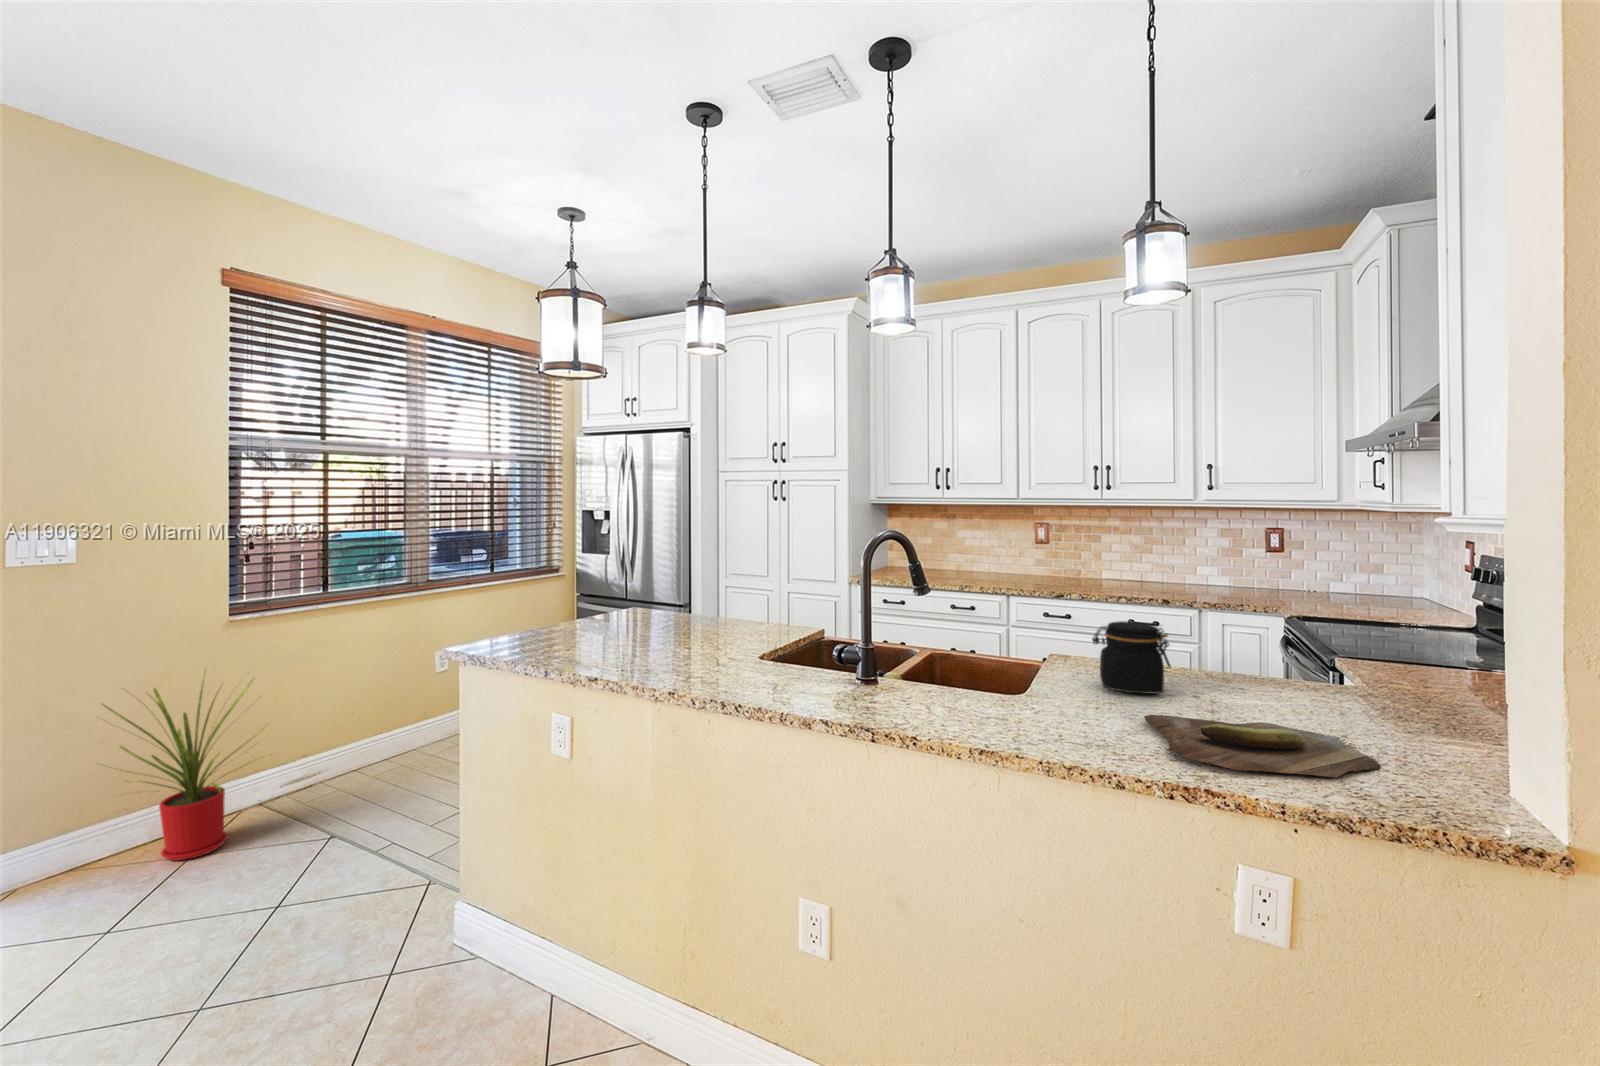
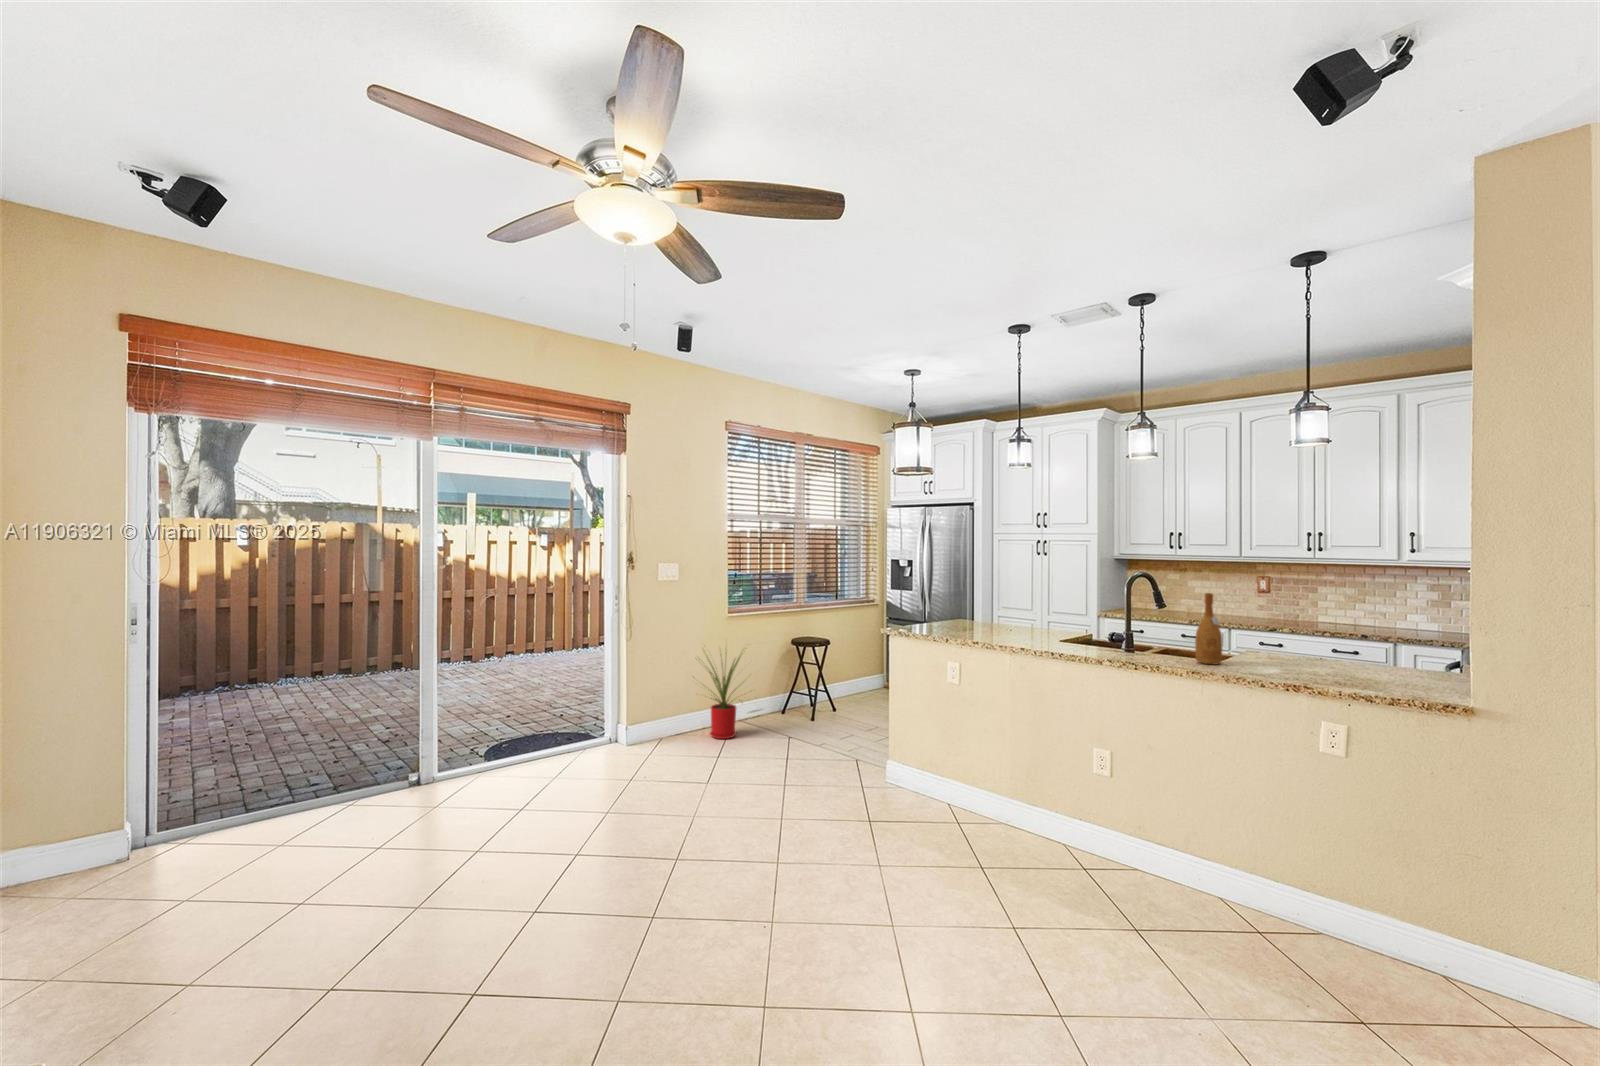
wine bottle: none [980,572,1027,715] -> present [1195,593,1222,665]
jar: present [1092,621,1171,694] -> none [1266,625,1314,663]
cutting board: present [1144,715,1381,777] -> none [1288,667,1411,686]

